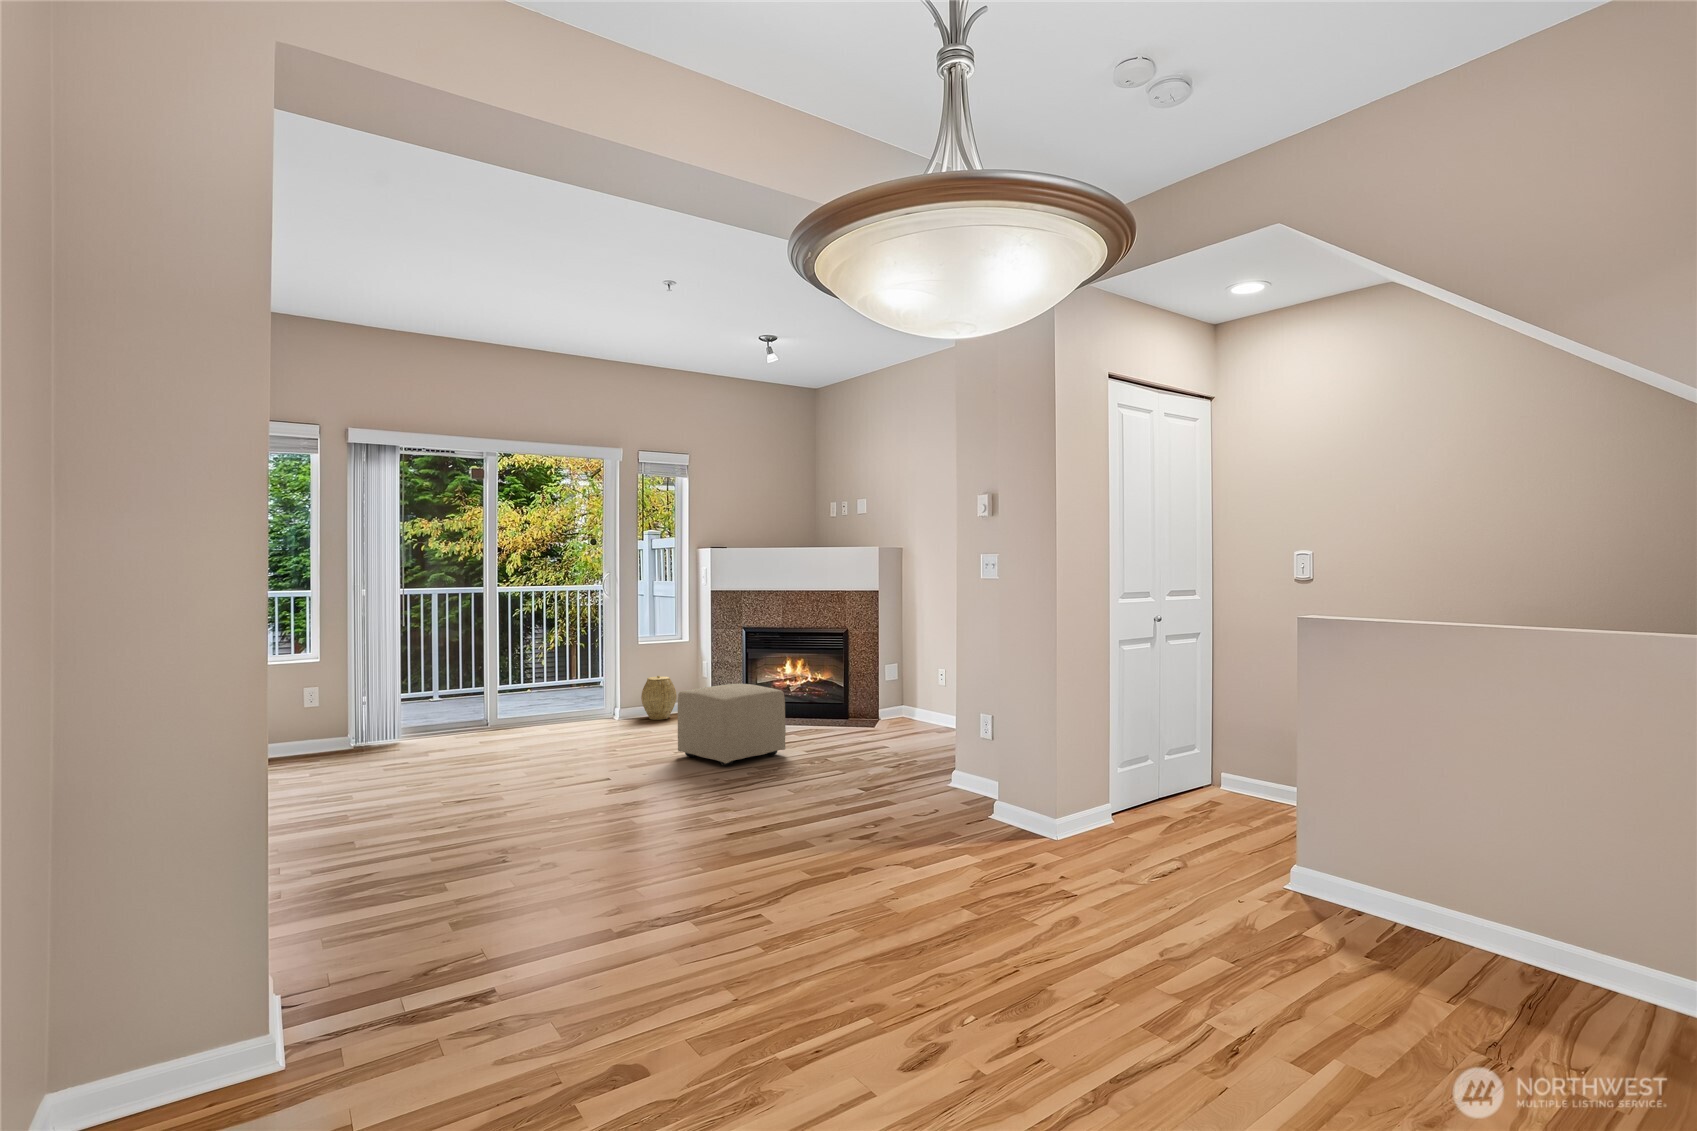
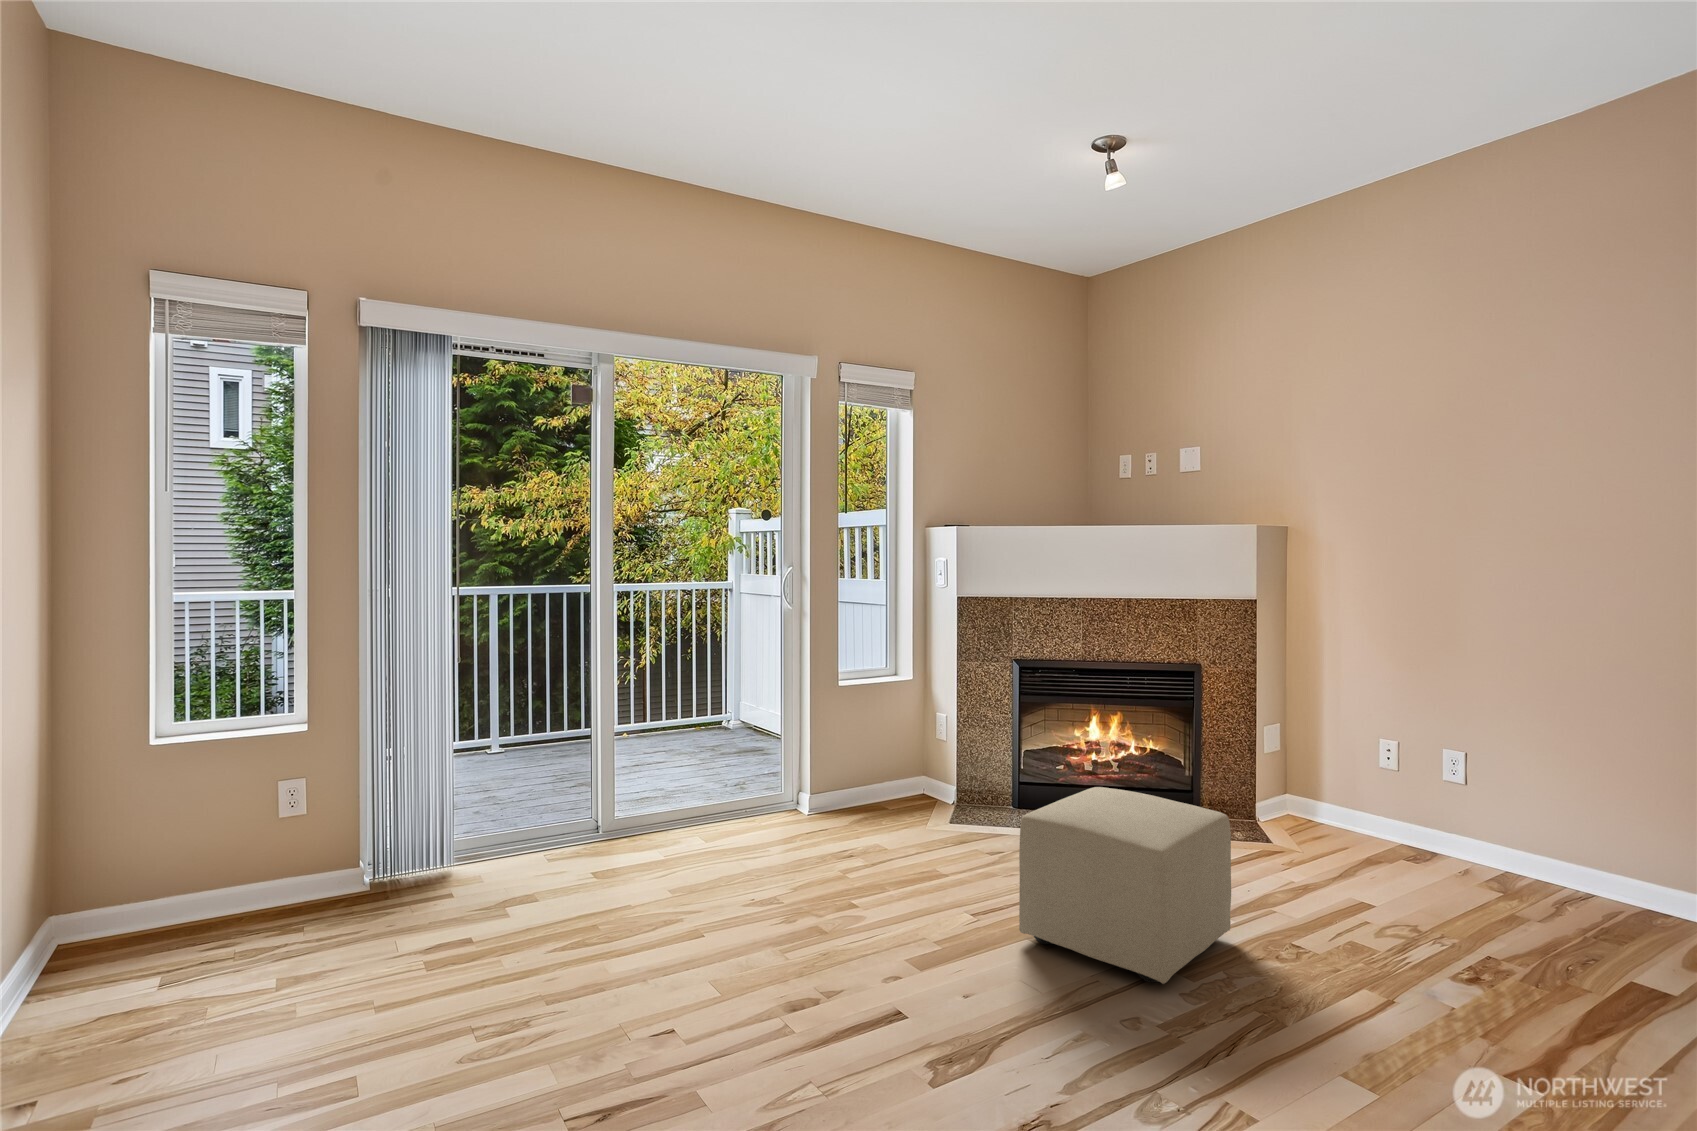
woven basket: present [641,676,677,720] -> none [849,742,907,818]

